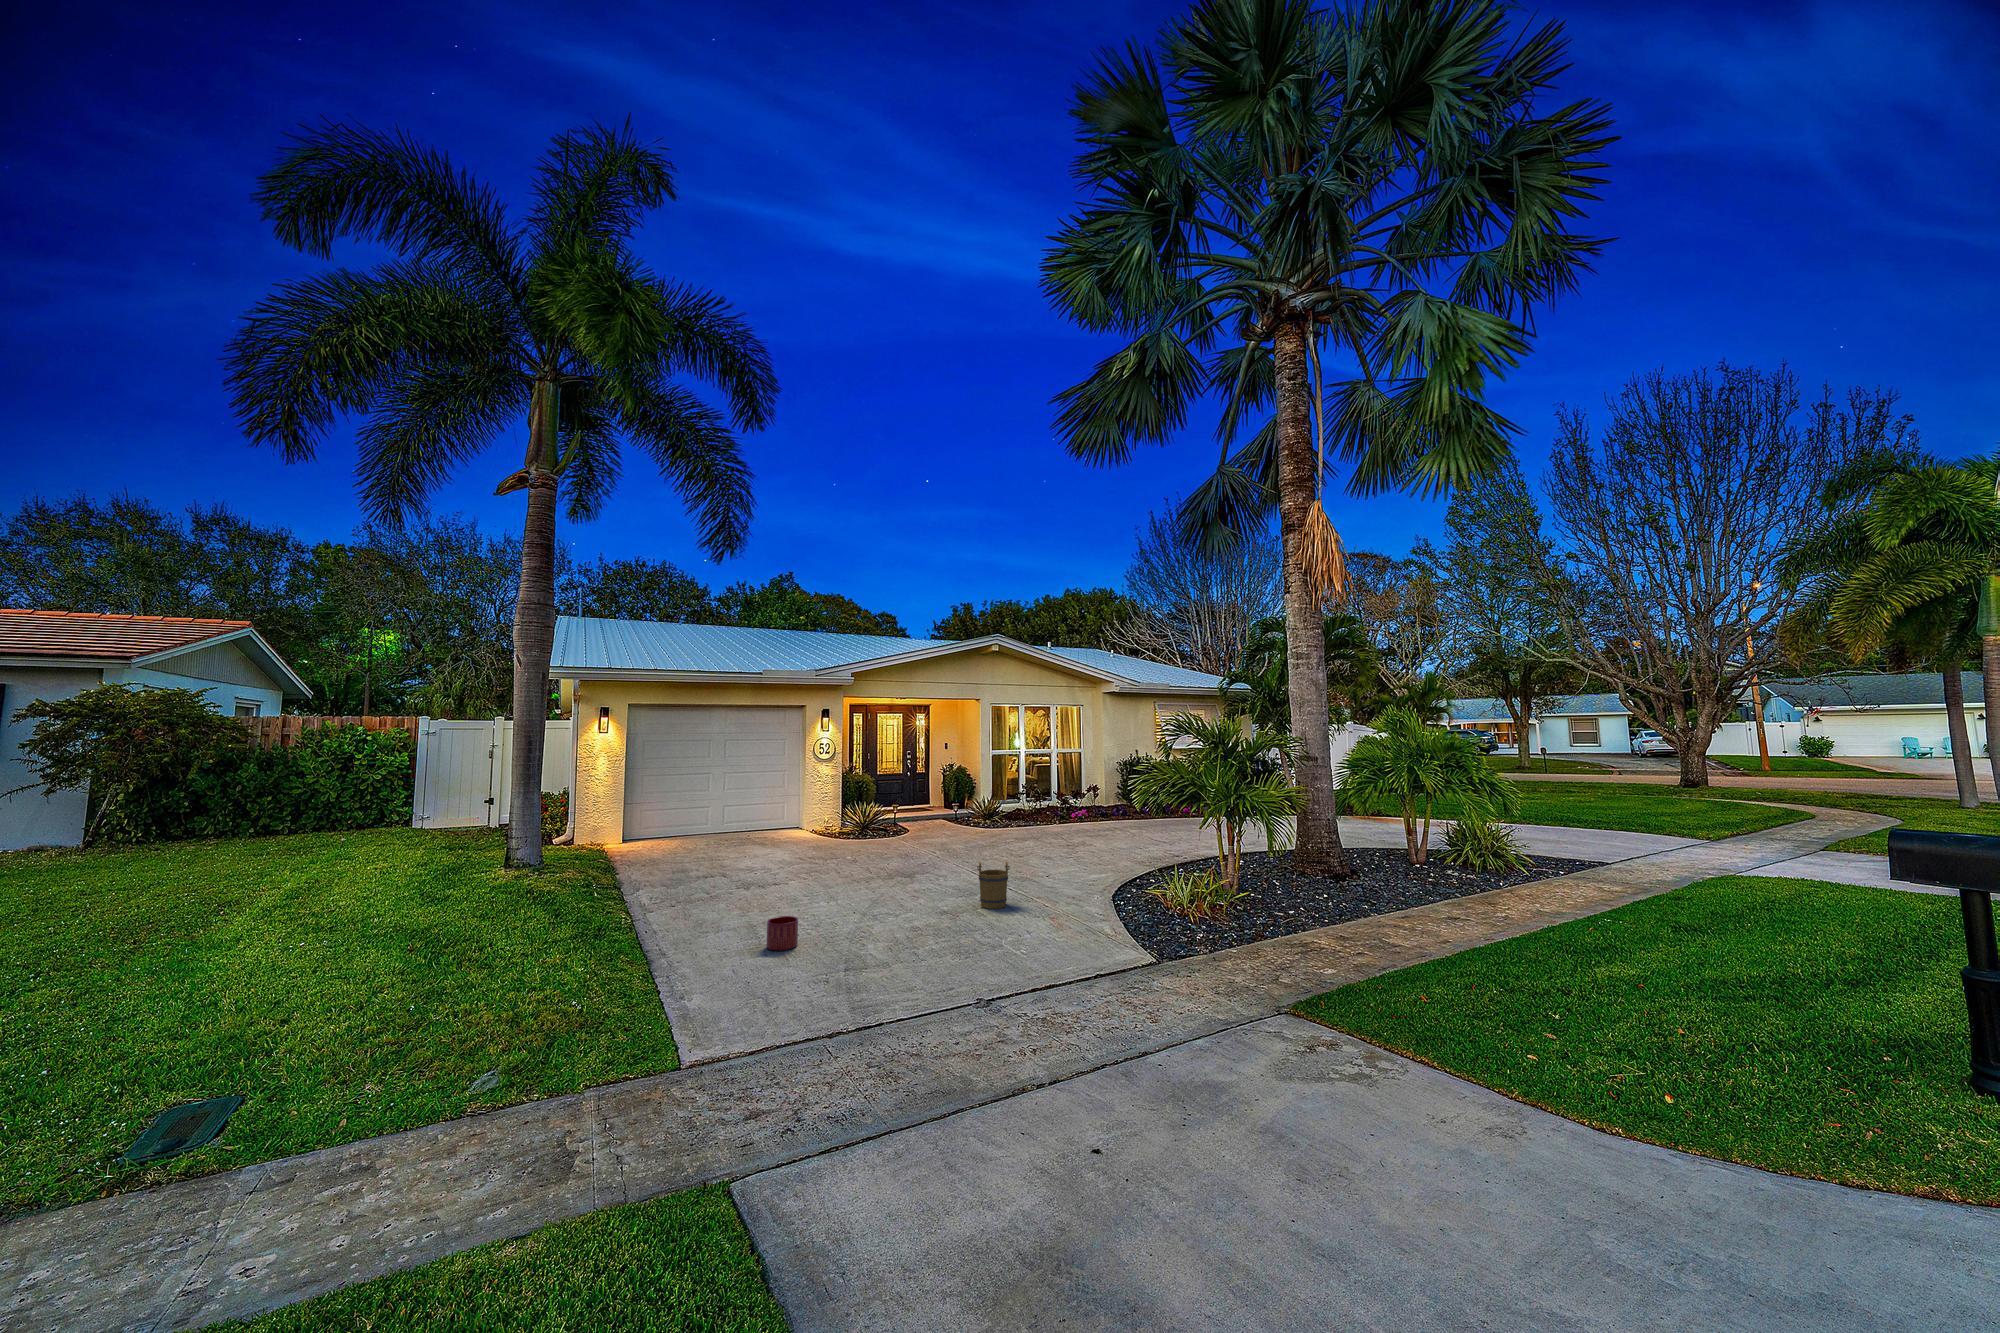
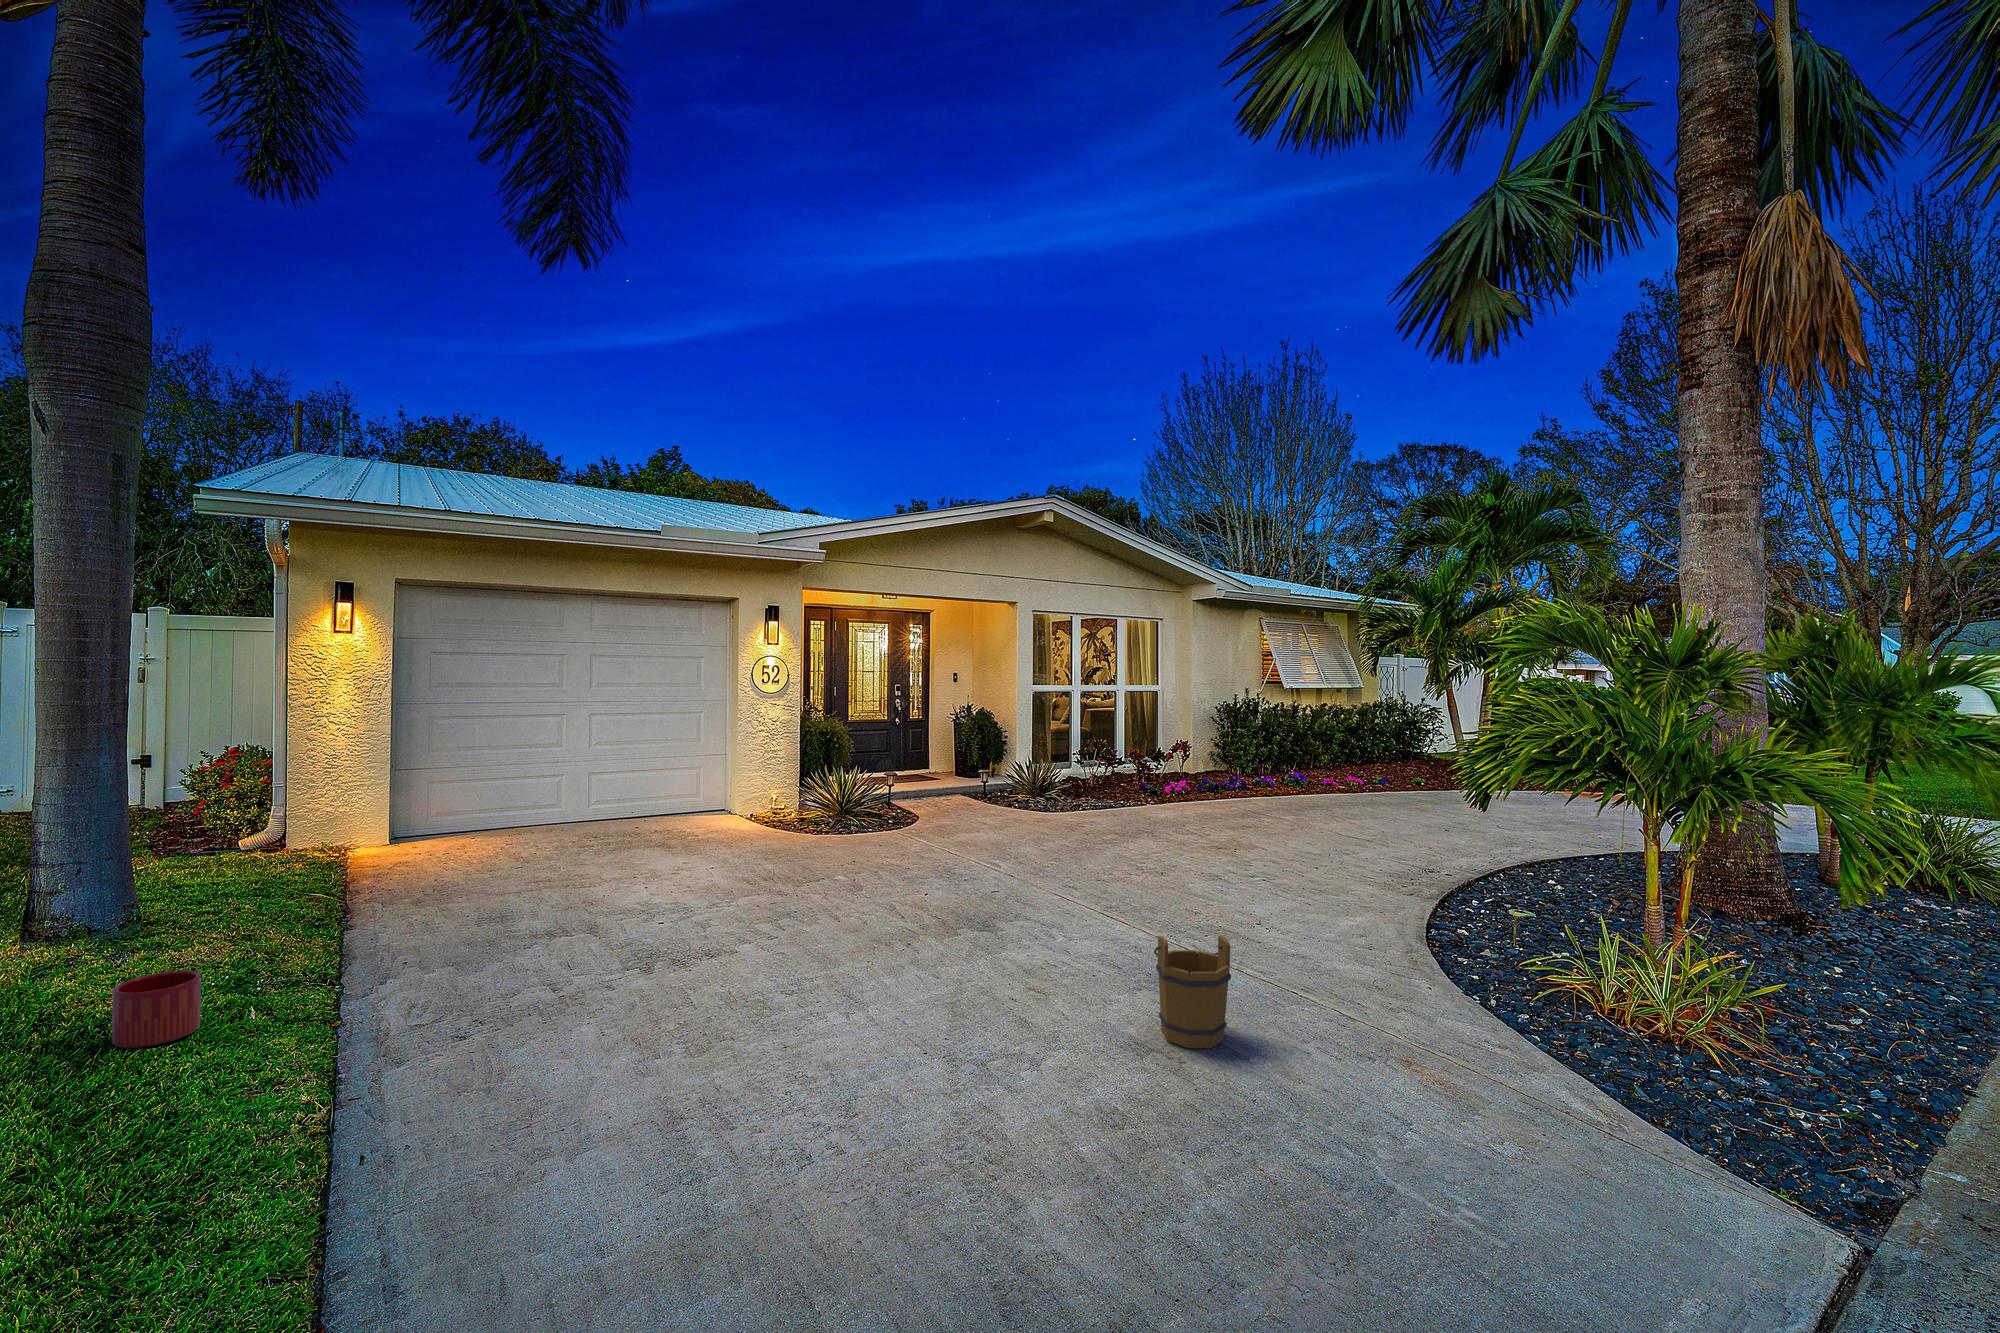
planter: present [766,916,798,951] -> present [112,971,201,1048]

